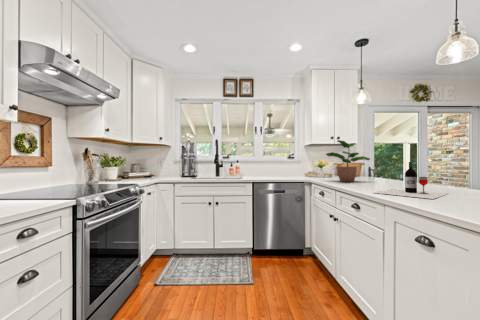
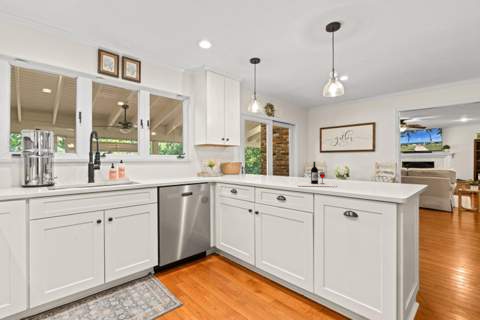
potted plant: present [326,140,370,182] -> none [234,142,268,180]

